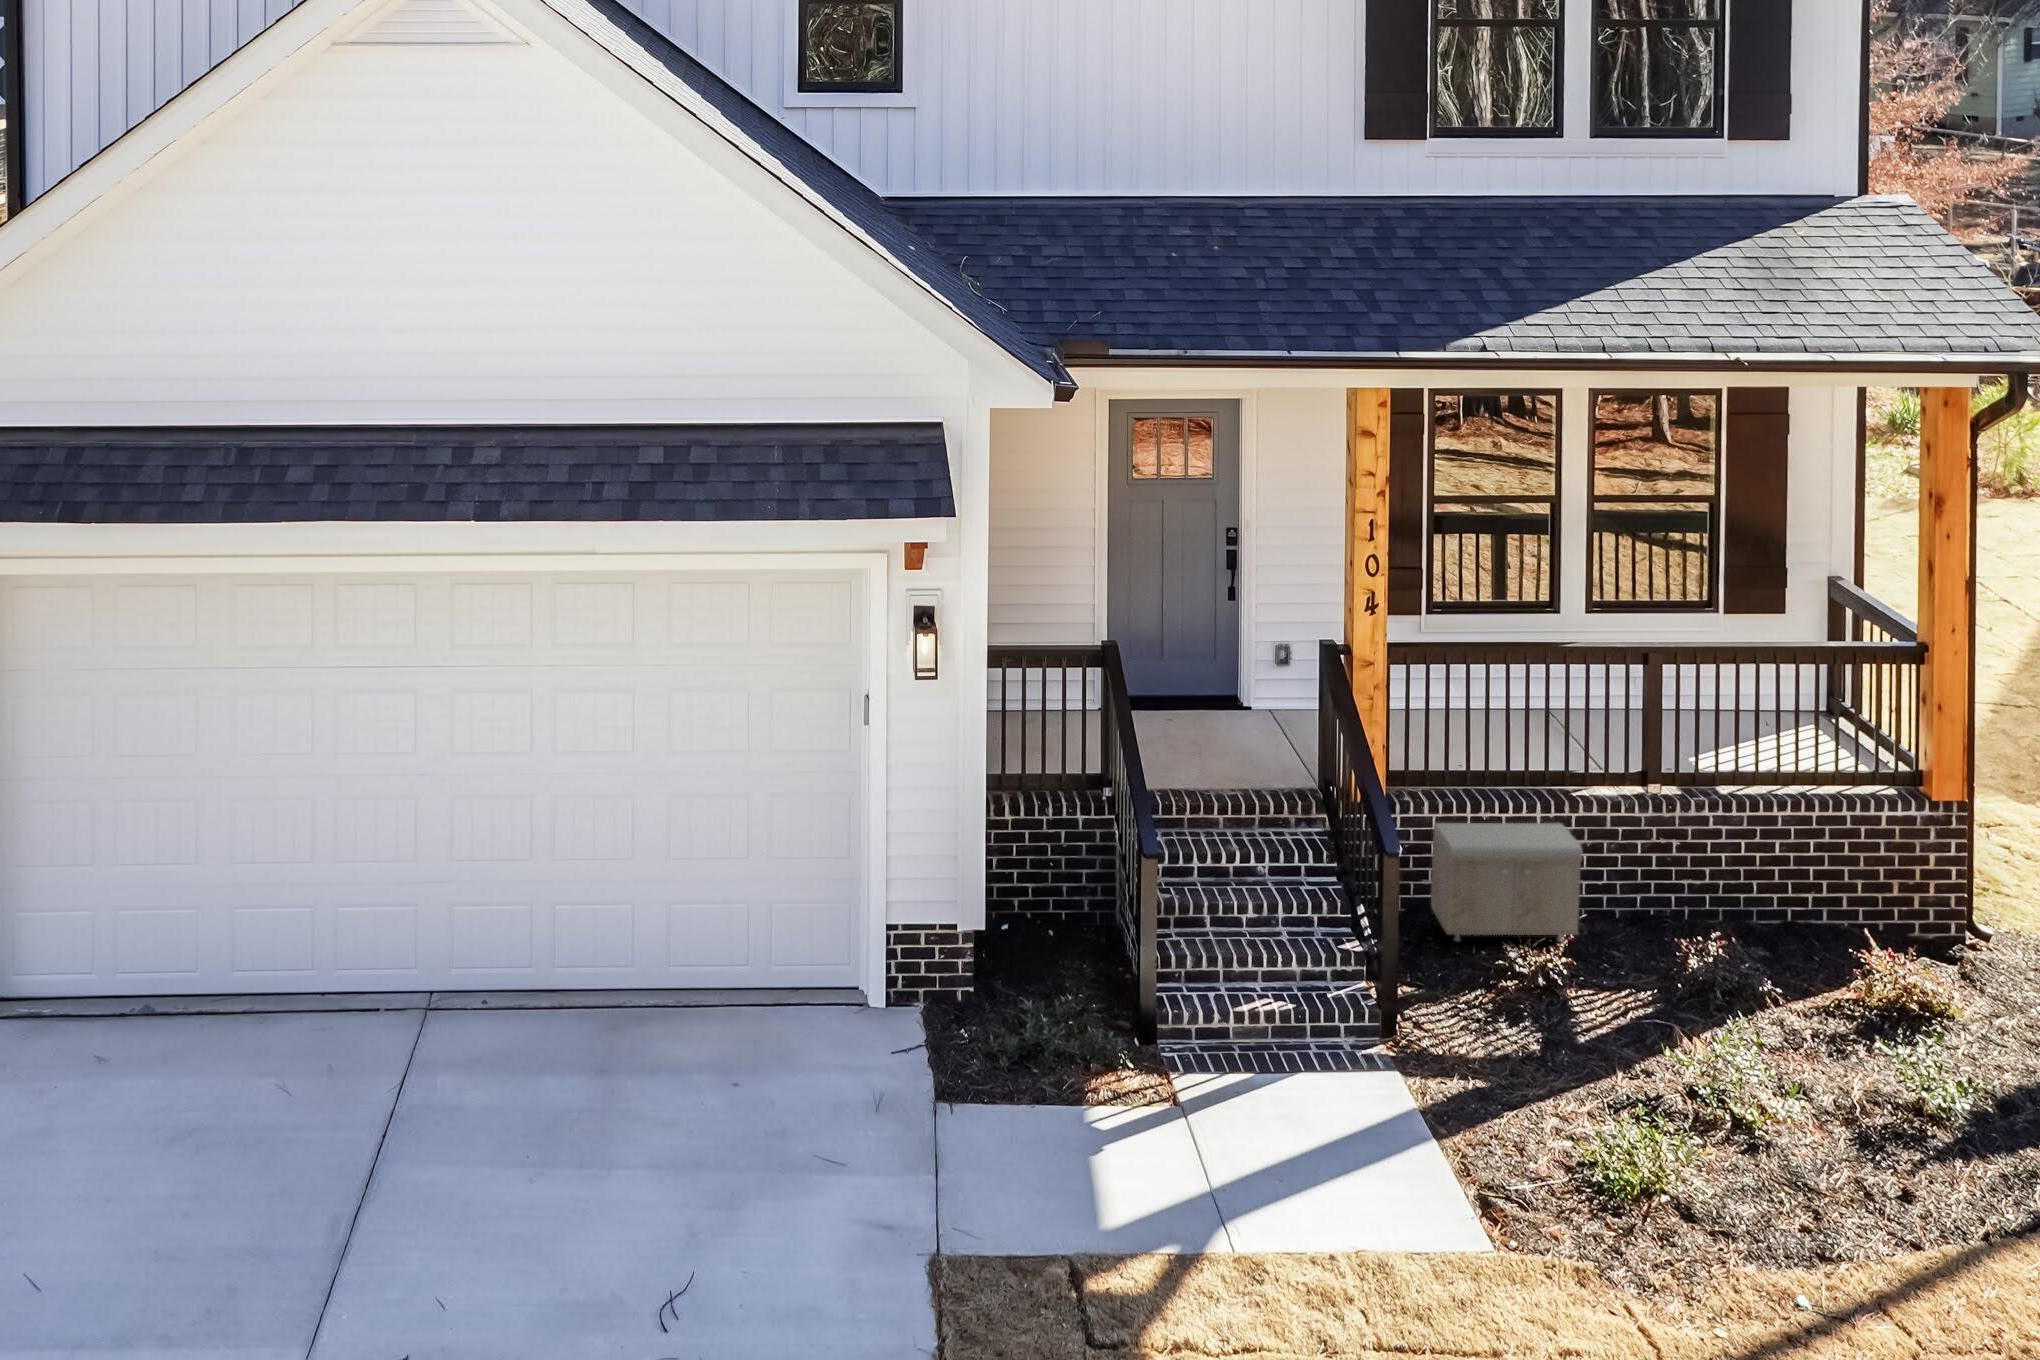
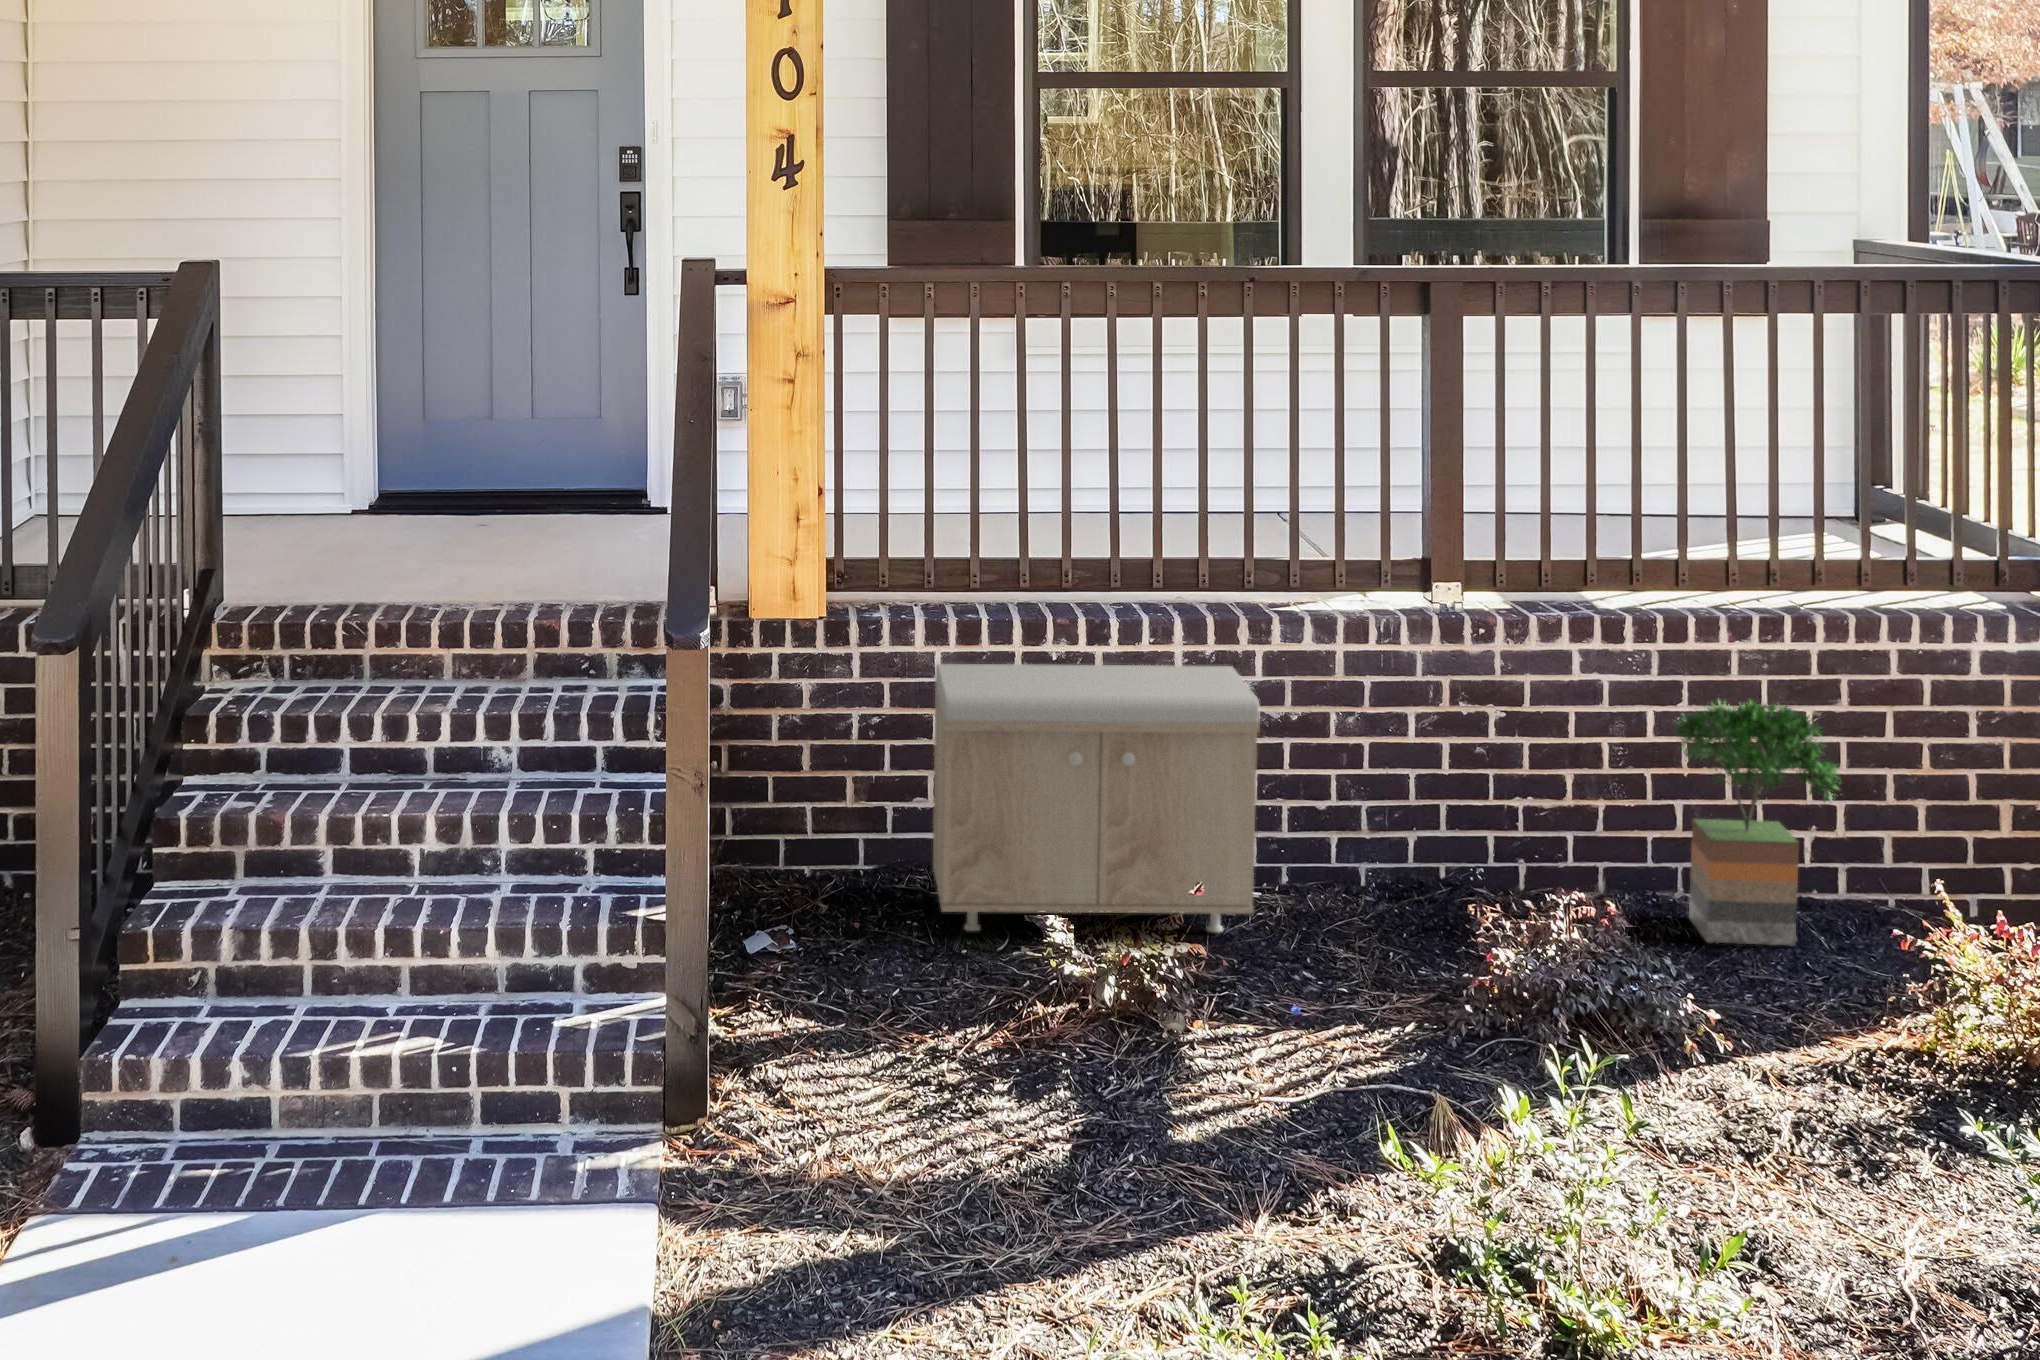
potted tree: none [1752,841,1828,947] -> present [1673,701,1840,945]

